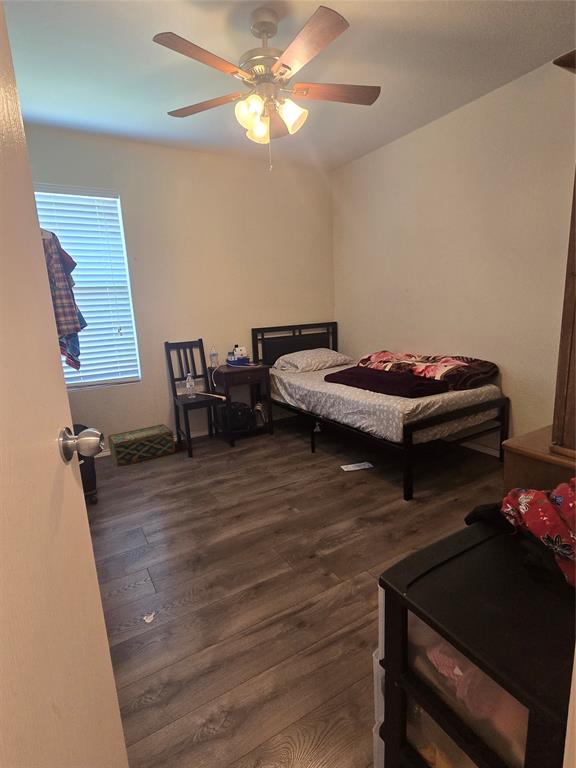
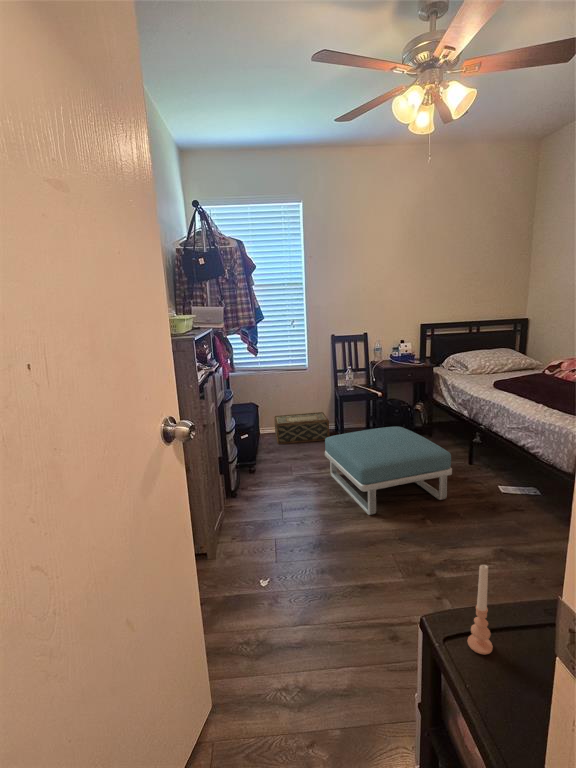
footstool: none [180,427,307,519] -> present [325,426,452,515]
candle: none [454,529,477,614] -> present [468,565,493,654]

